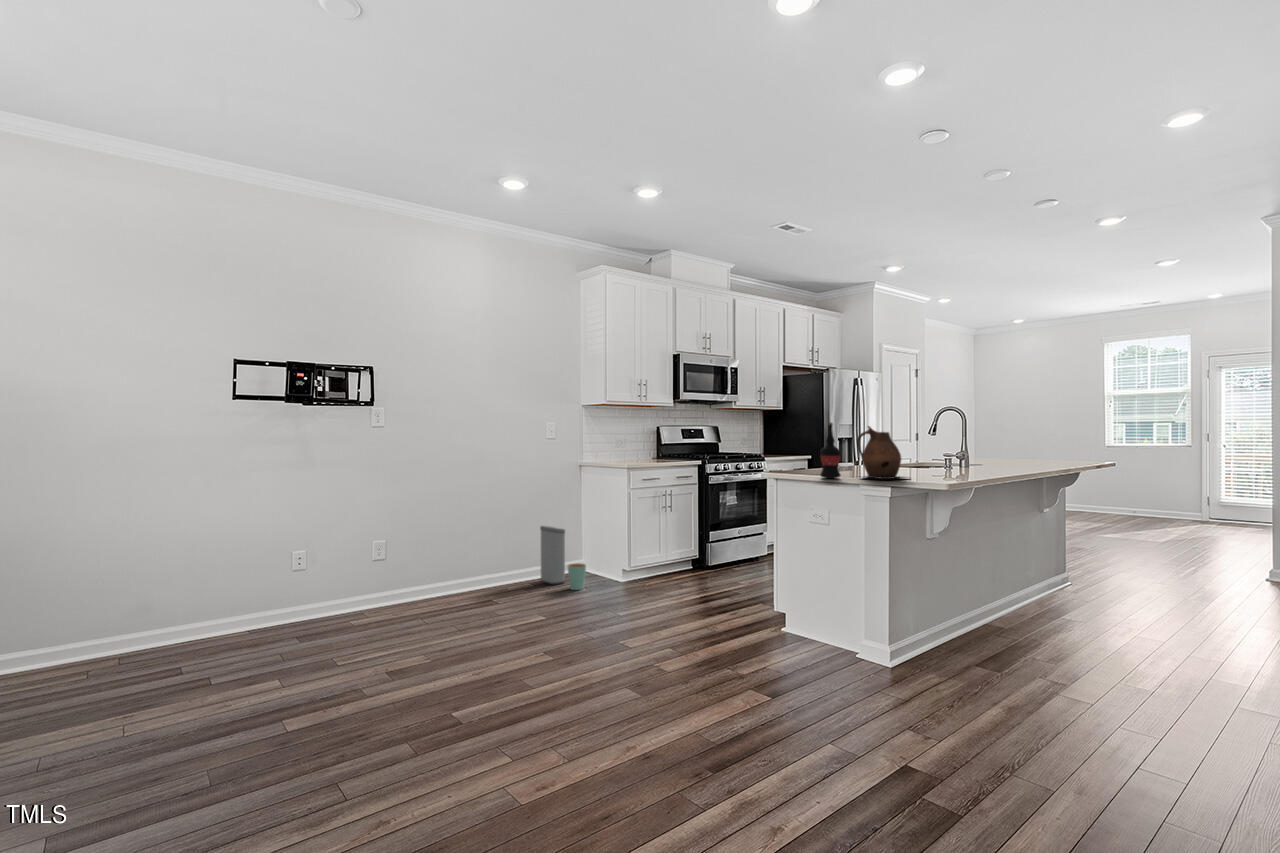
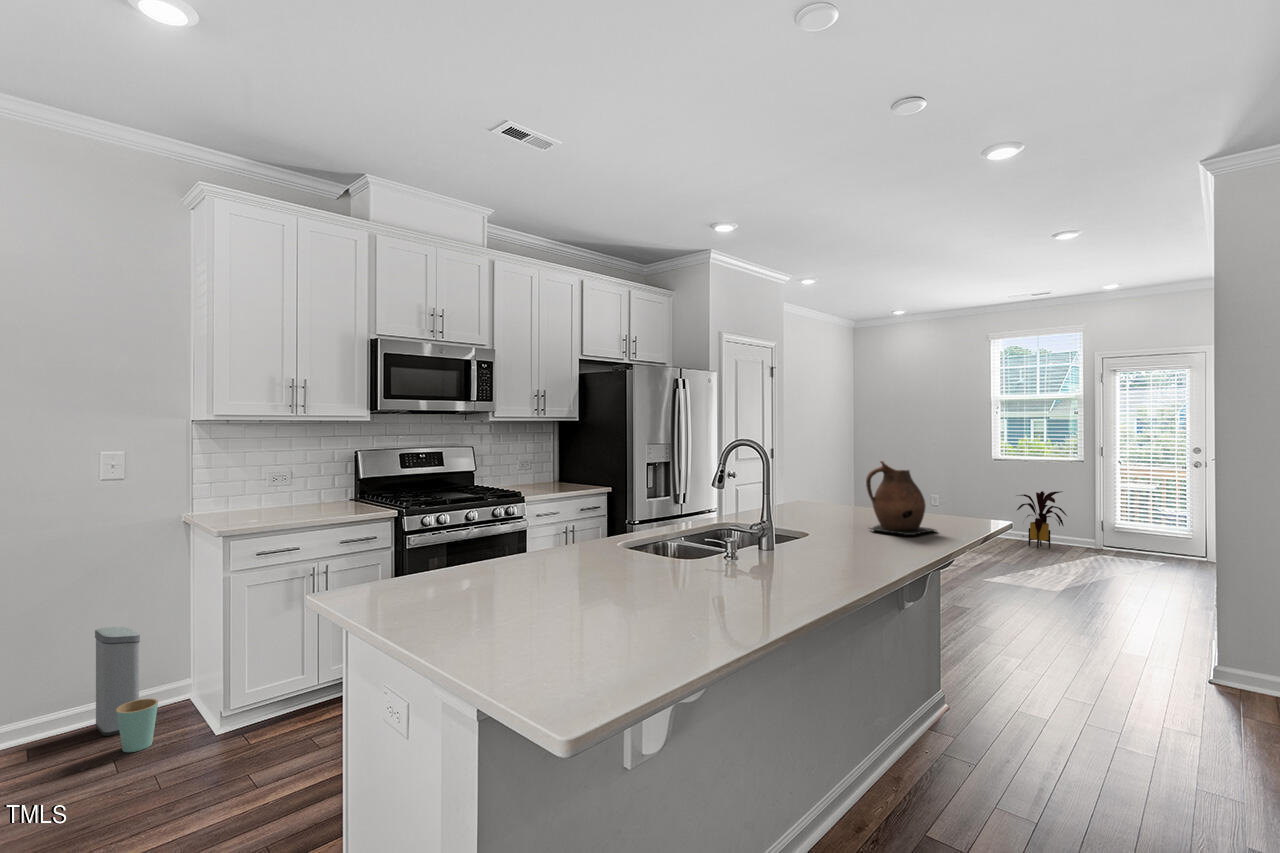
wine bottle: present [820,423,841,478] -> none [449,482,492,603]
ceramic pitcher: present [857,426,907,479] -> present [866,461,936,535]
house plant: none [1126,471,1177,520] -> present [1017,491,1067,548]

